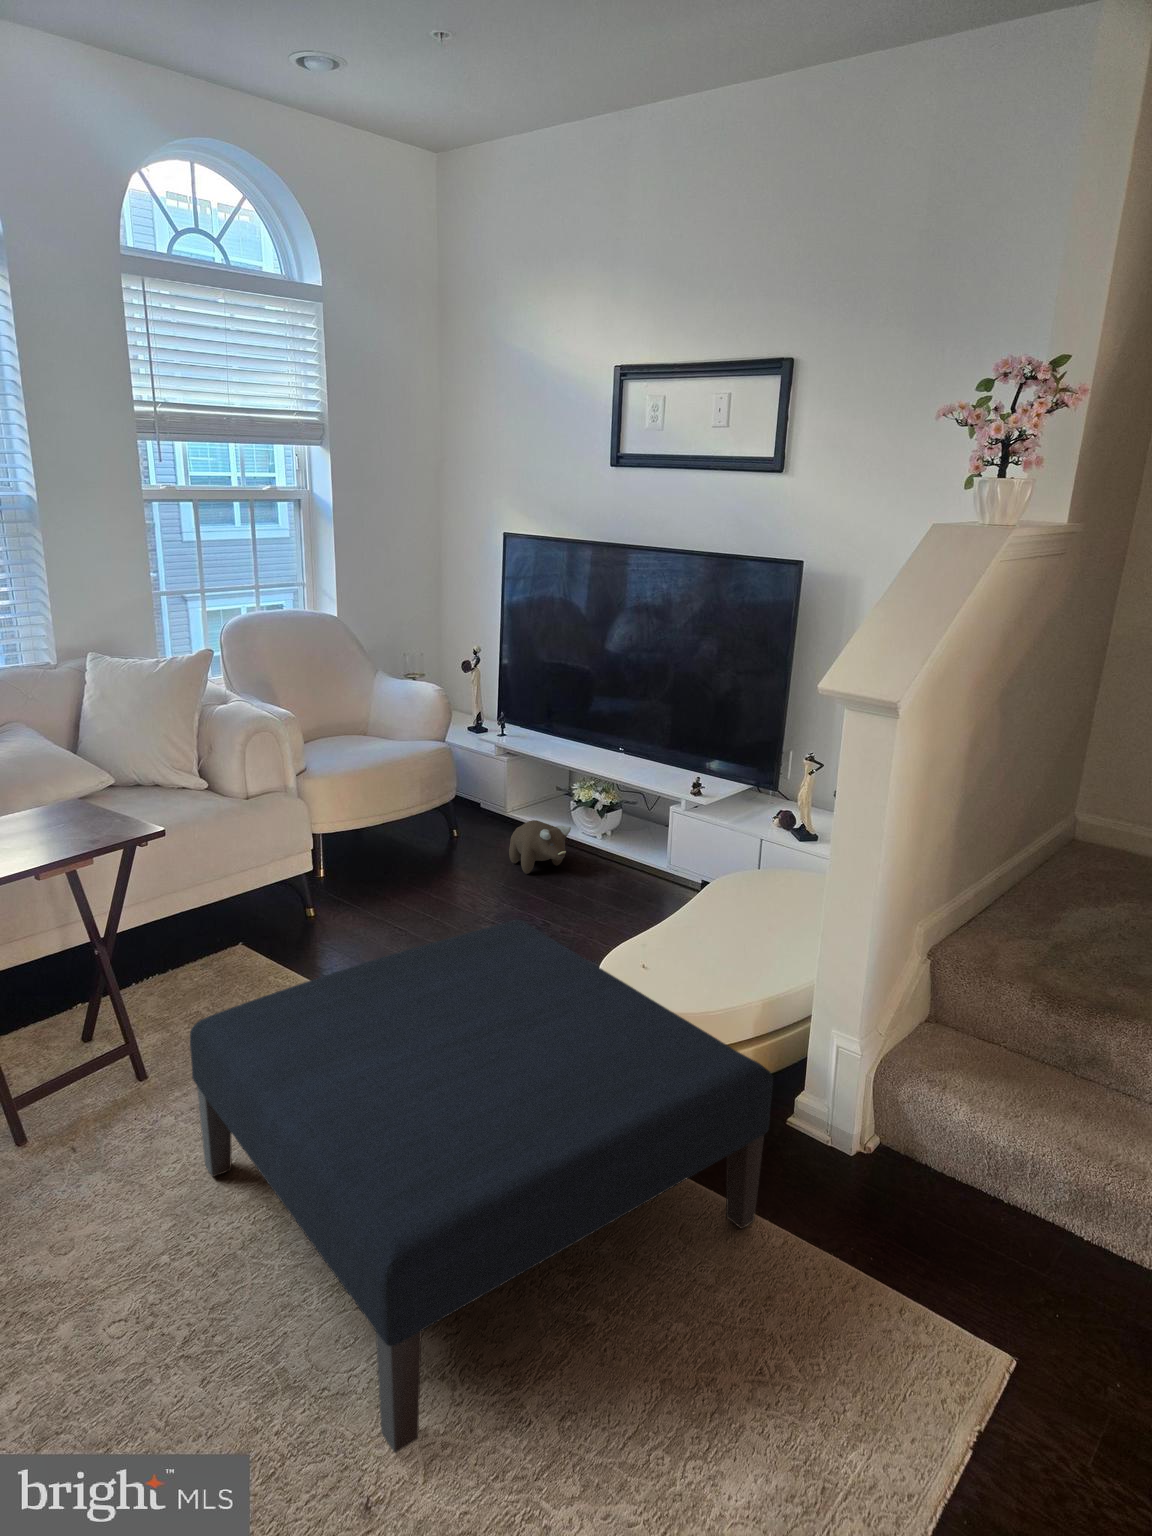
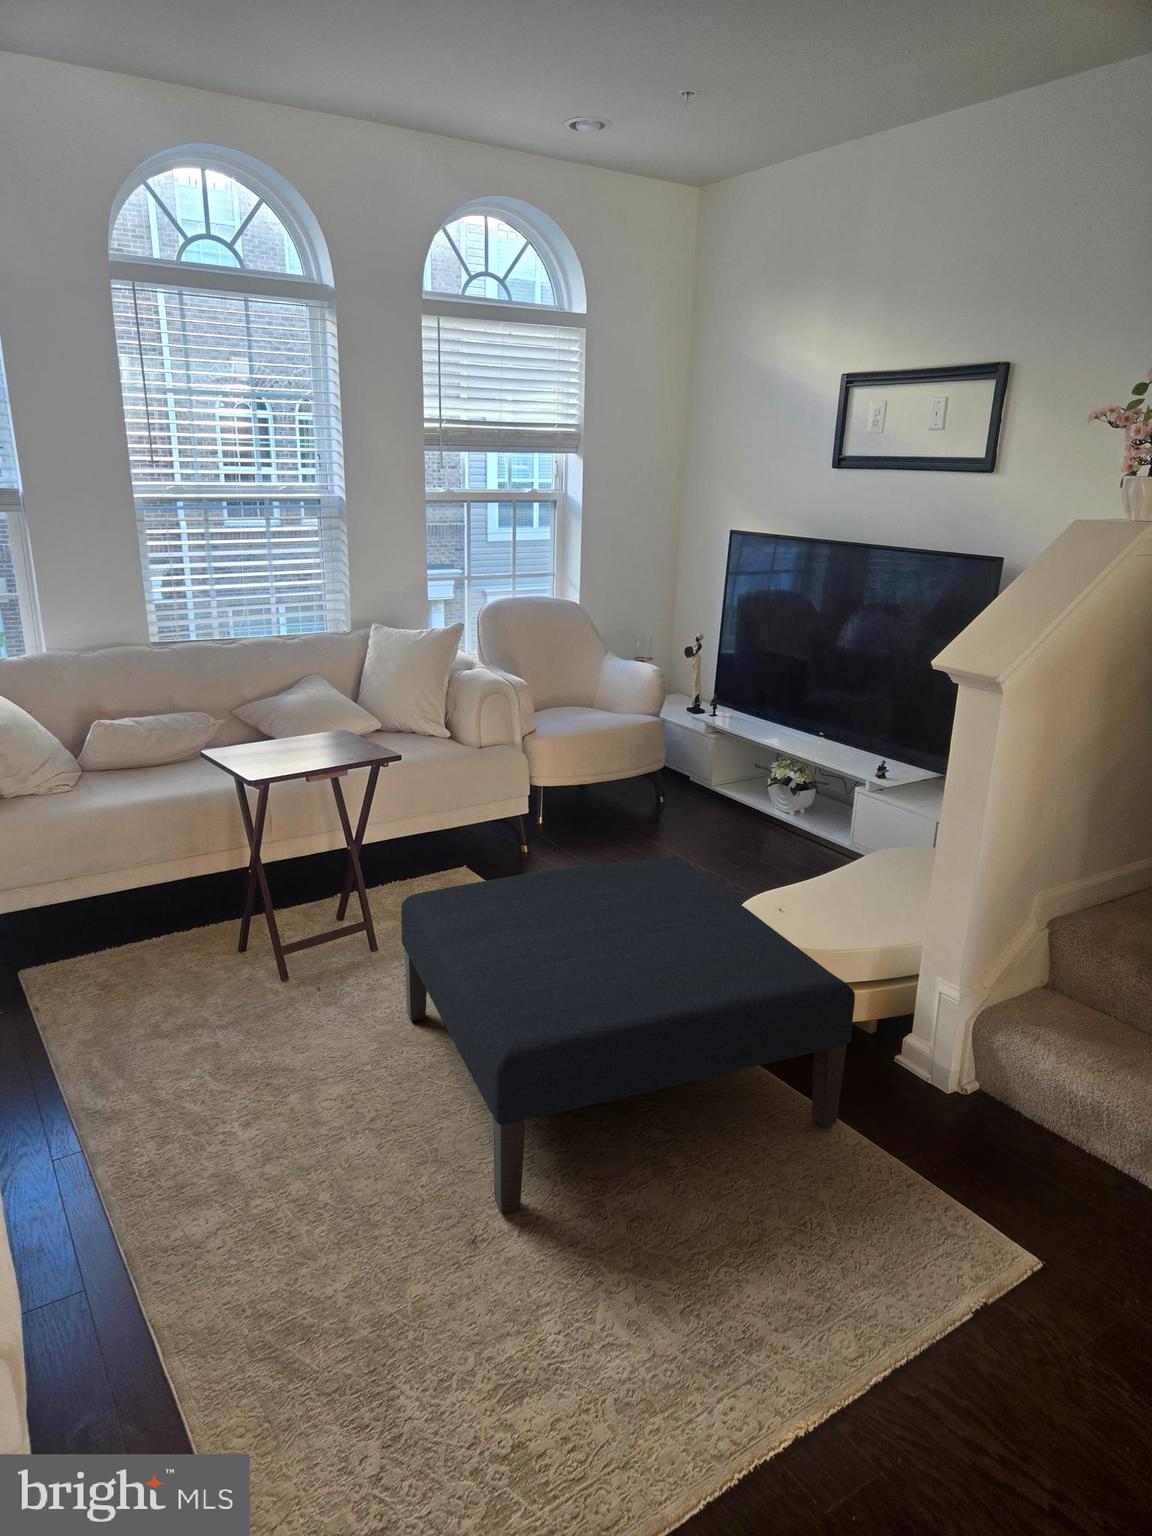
plush toy: present [509,820,571,874] -> none [706,791,762,838]

